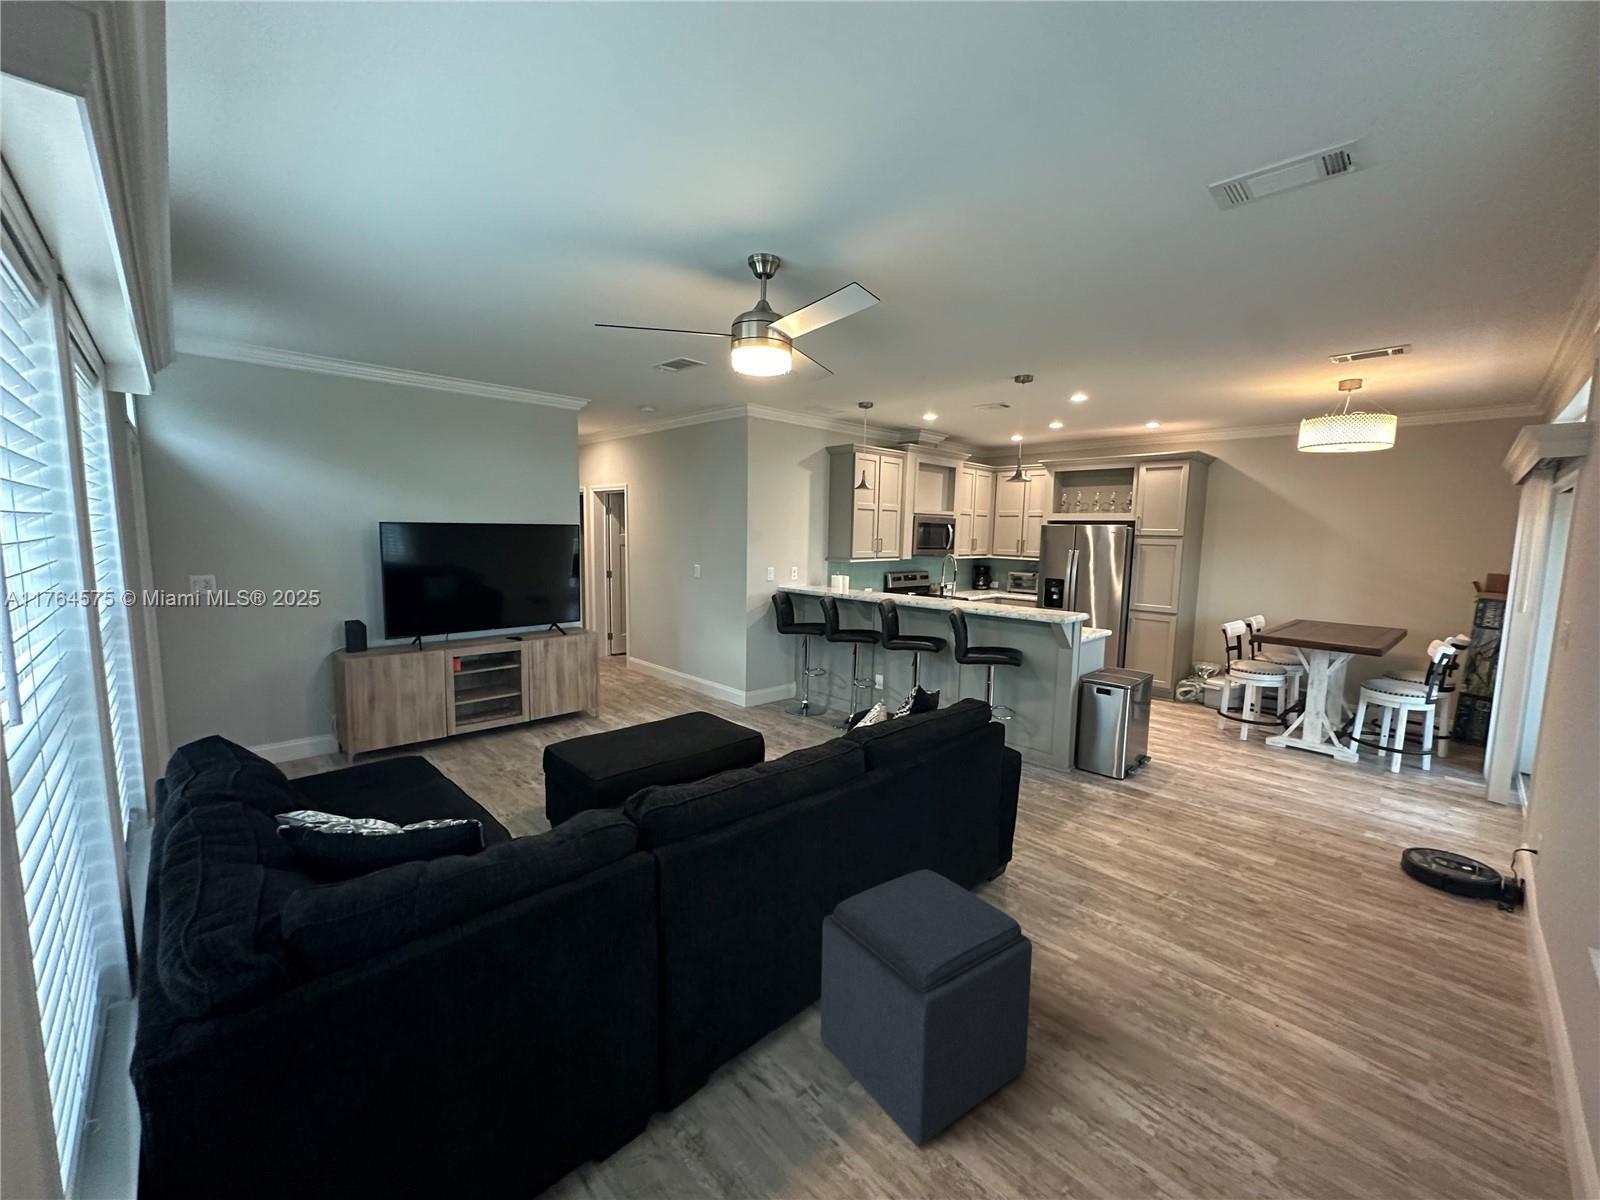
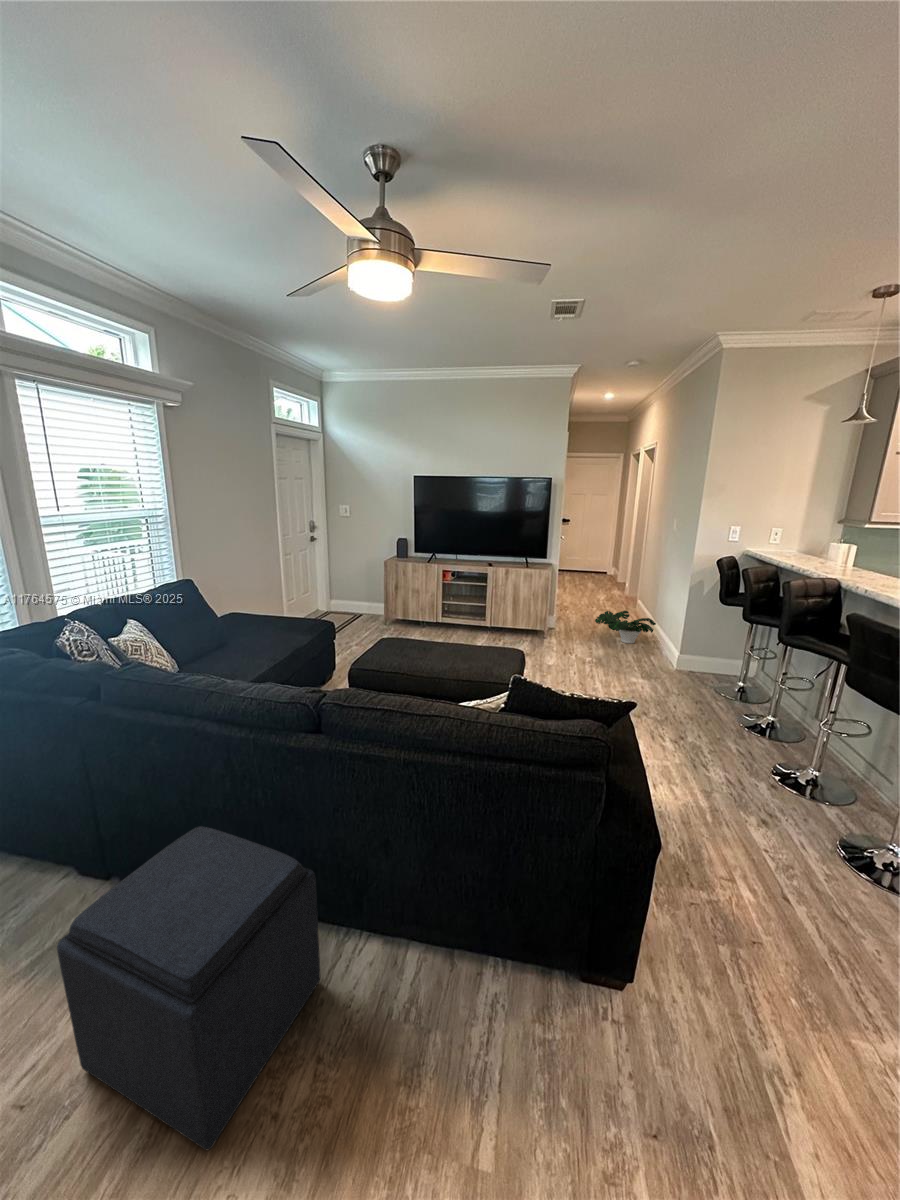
potted plant: none [641,665,707,699] -> present [595,611,656,643]

